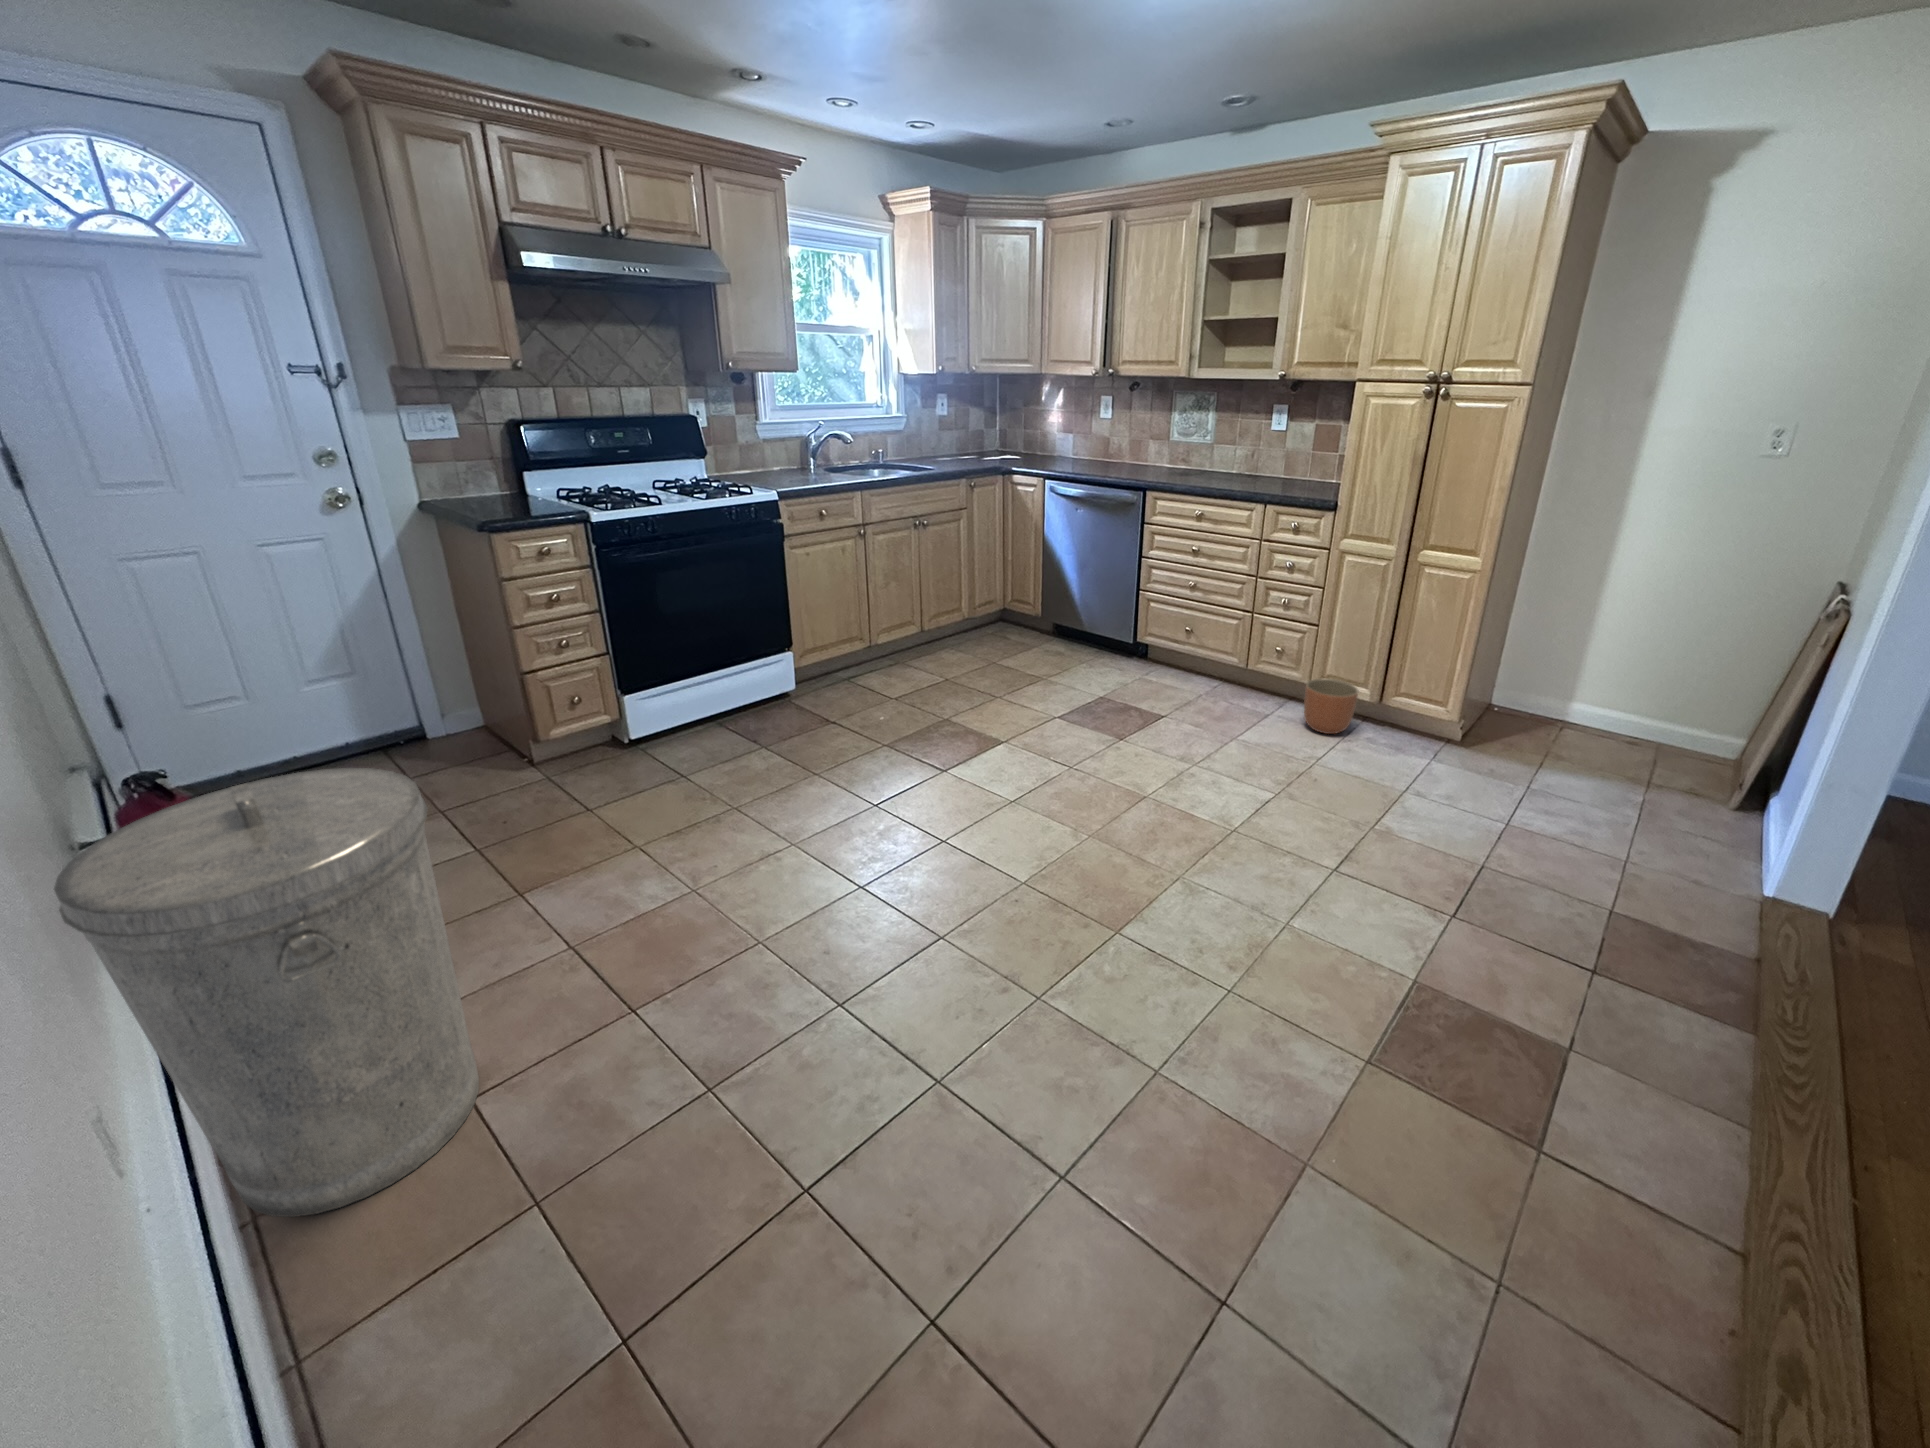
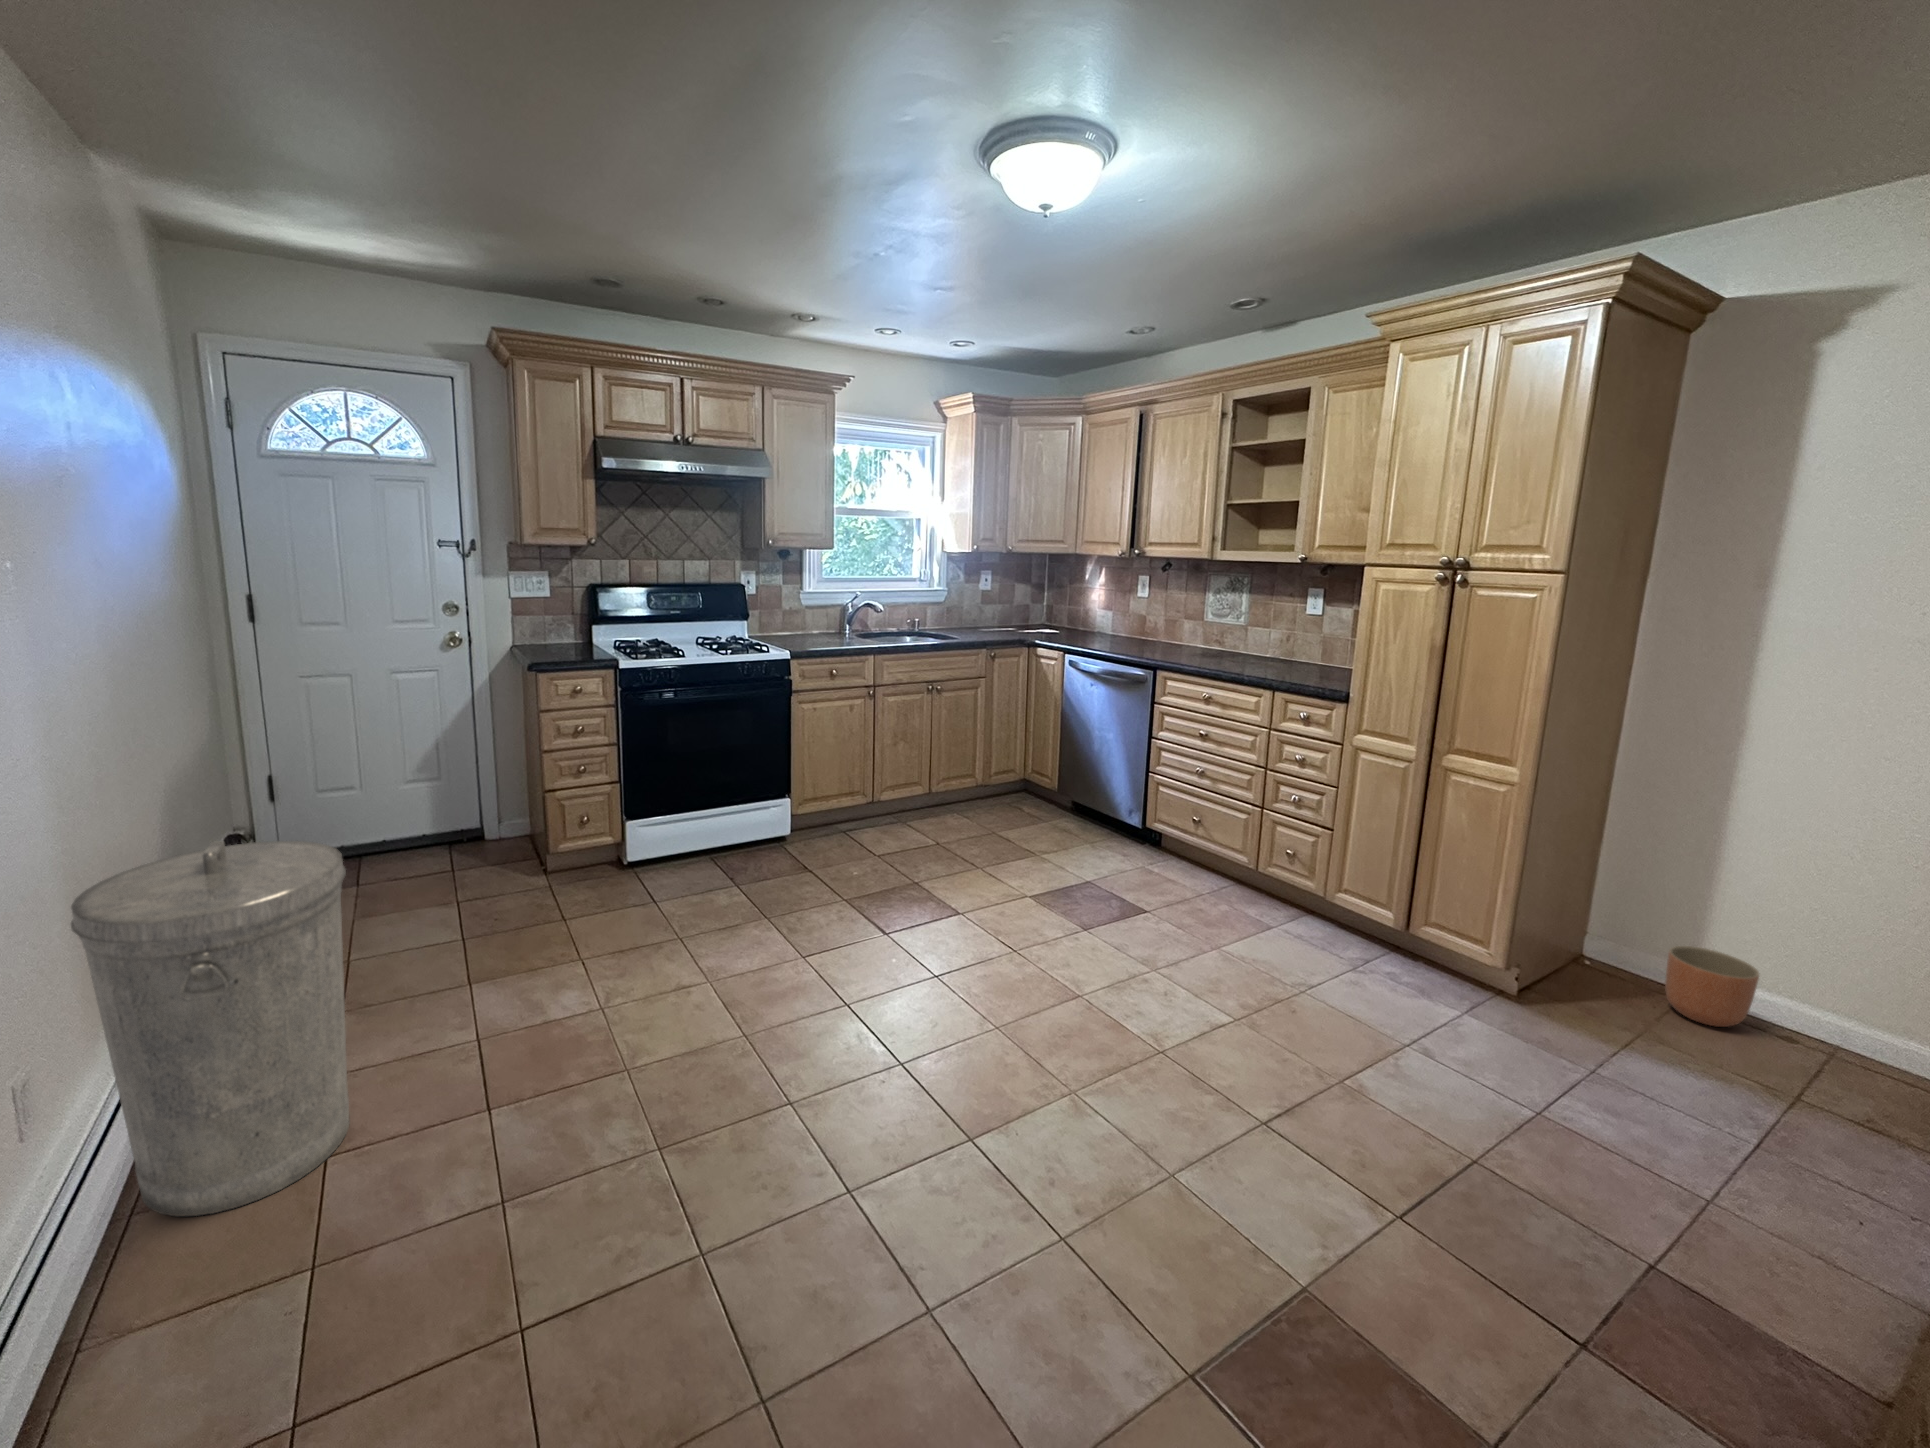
planter: present [1304,678,1358,734] -> present [1665,946,1759,1027]

